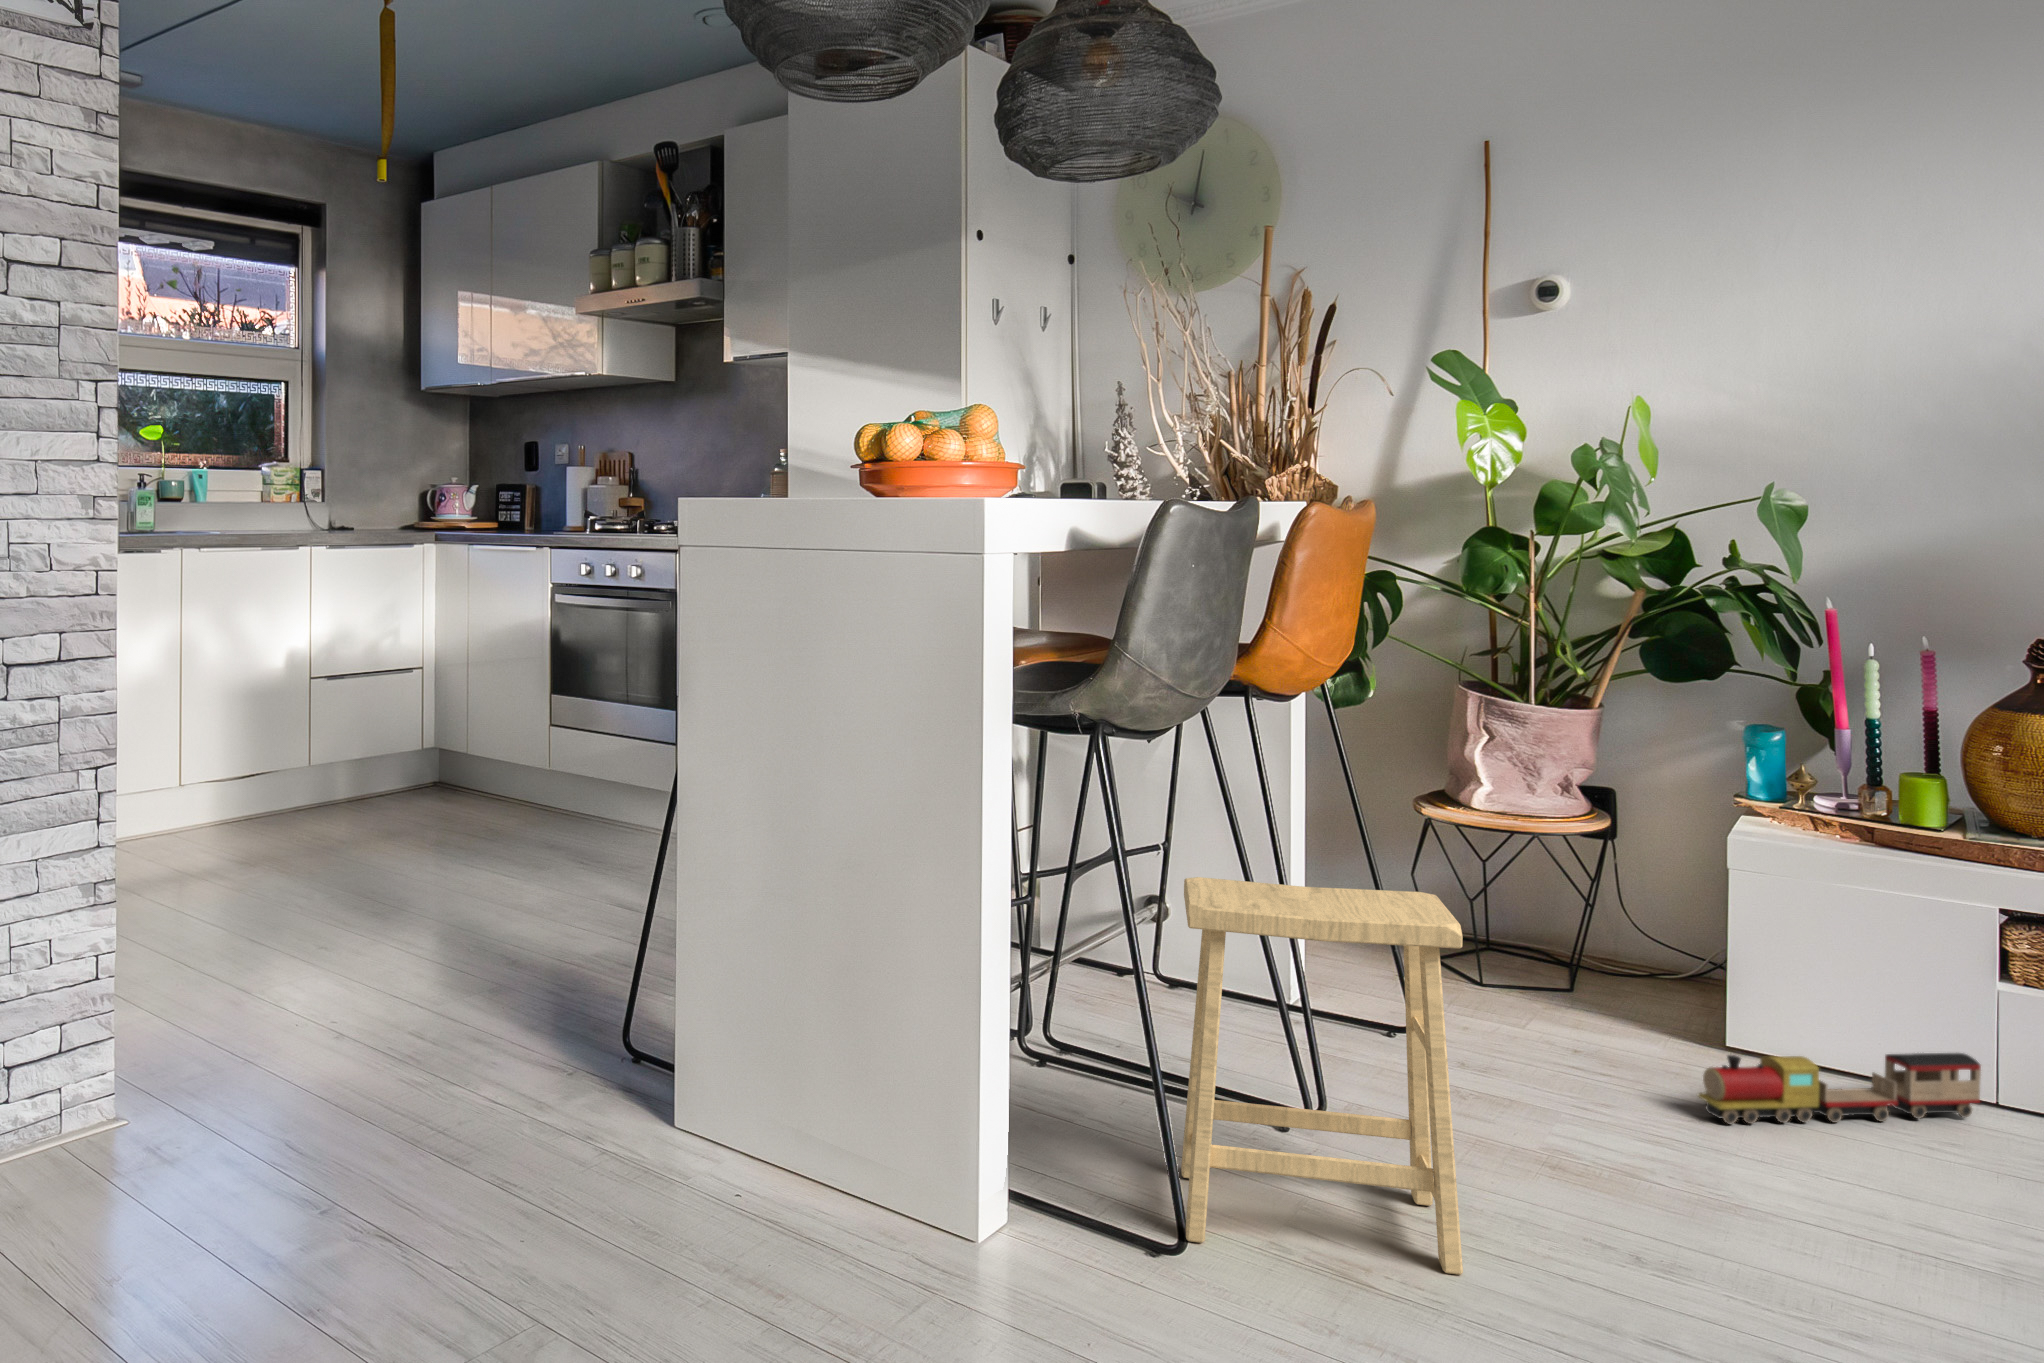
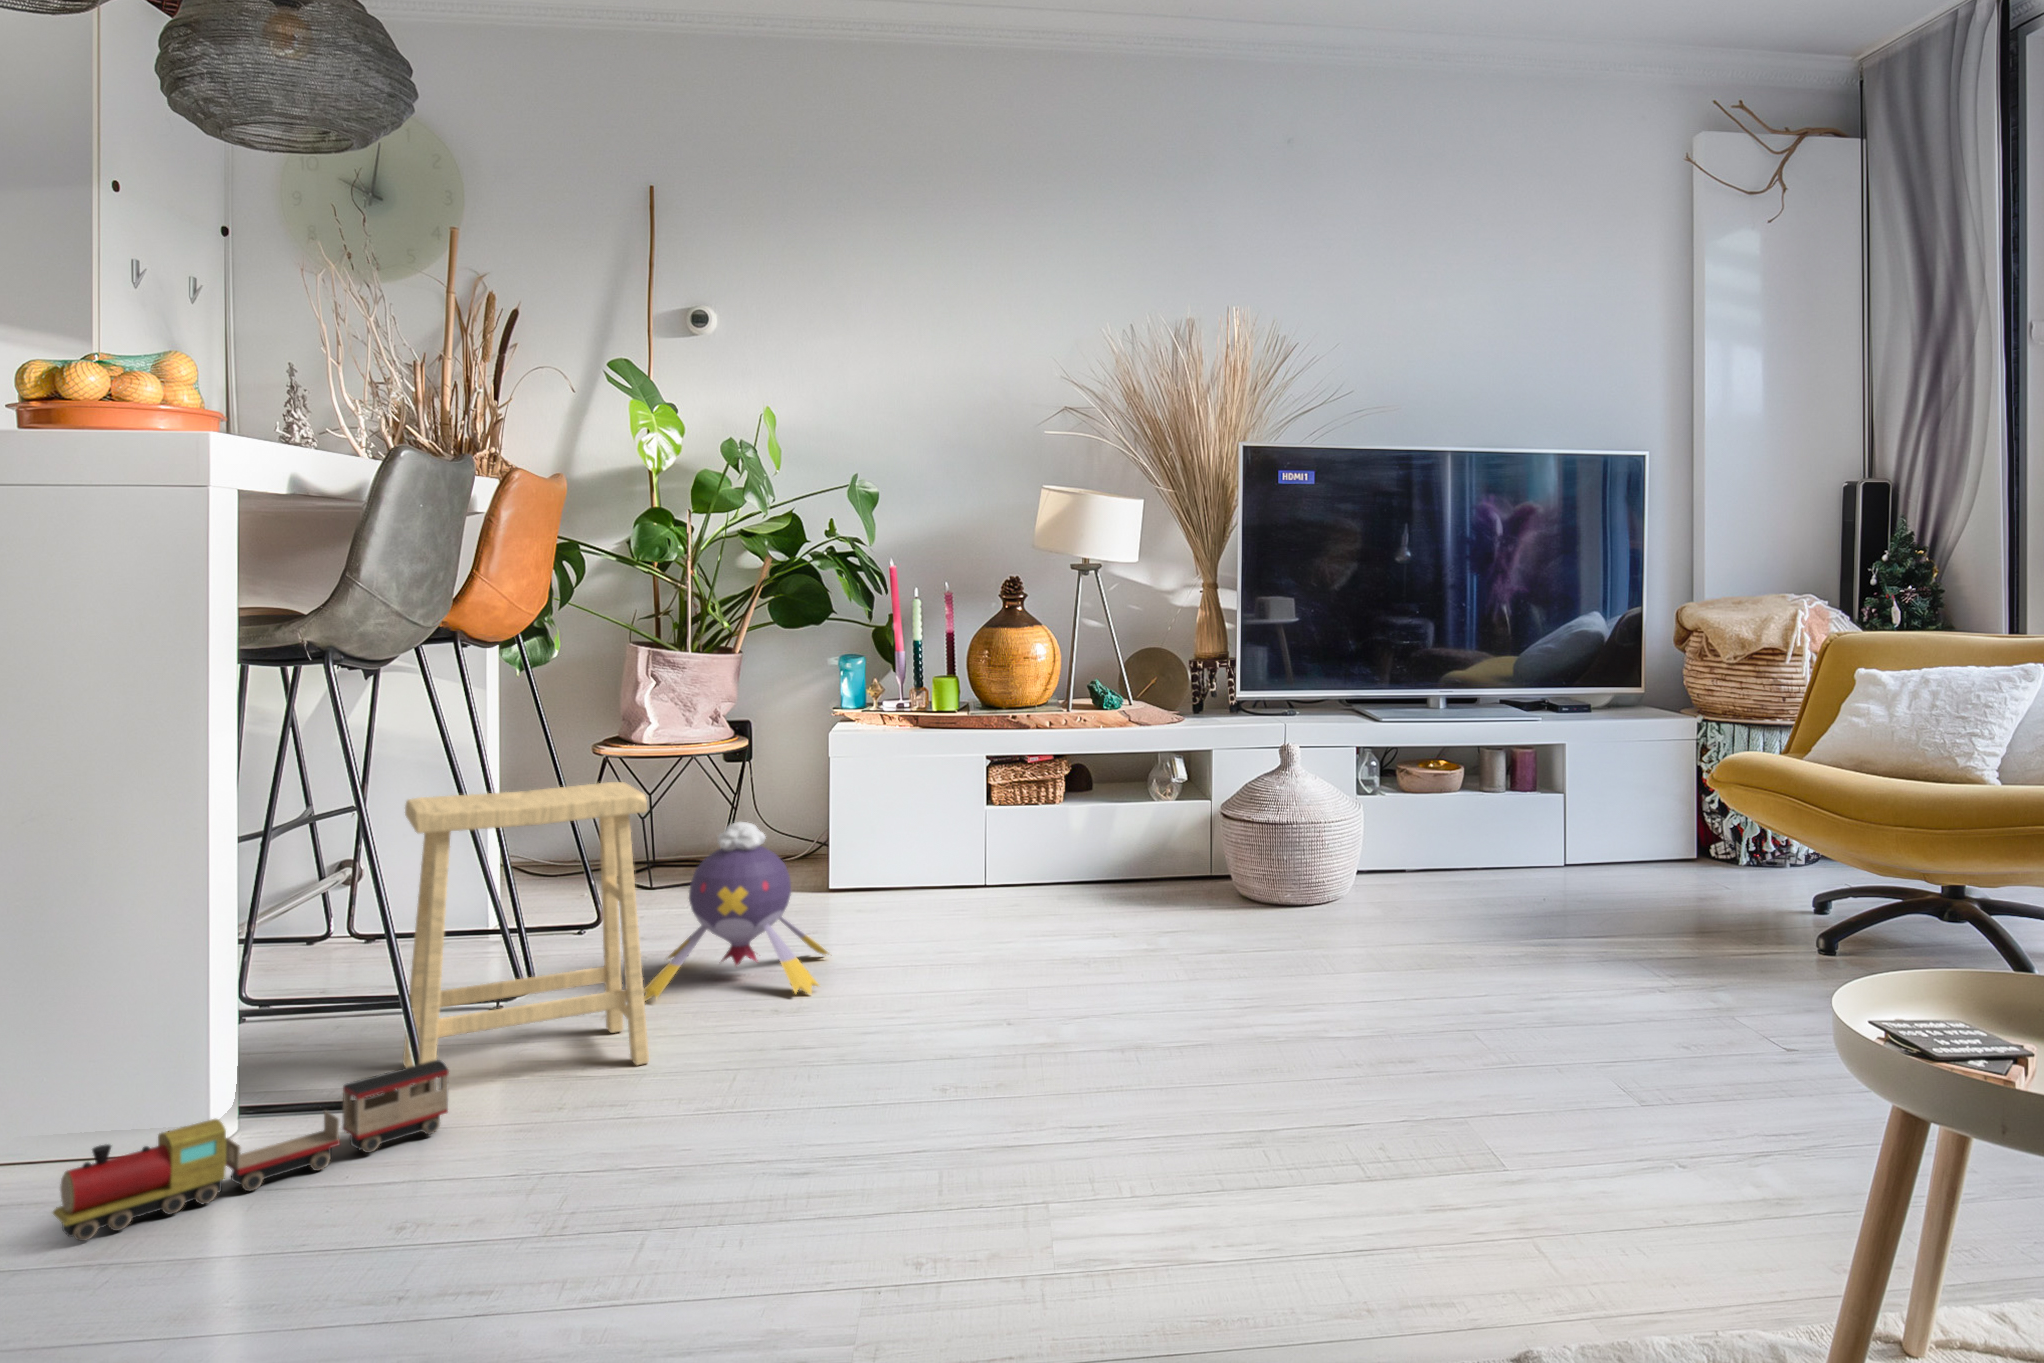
plush toy: none [1455,958,1734,1230] -> present [644,822,828,1001]
toy train: present [1698,1053,1981,1124] -> present [53,1060,449,1241]

